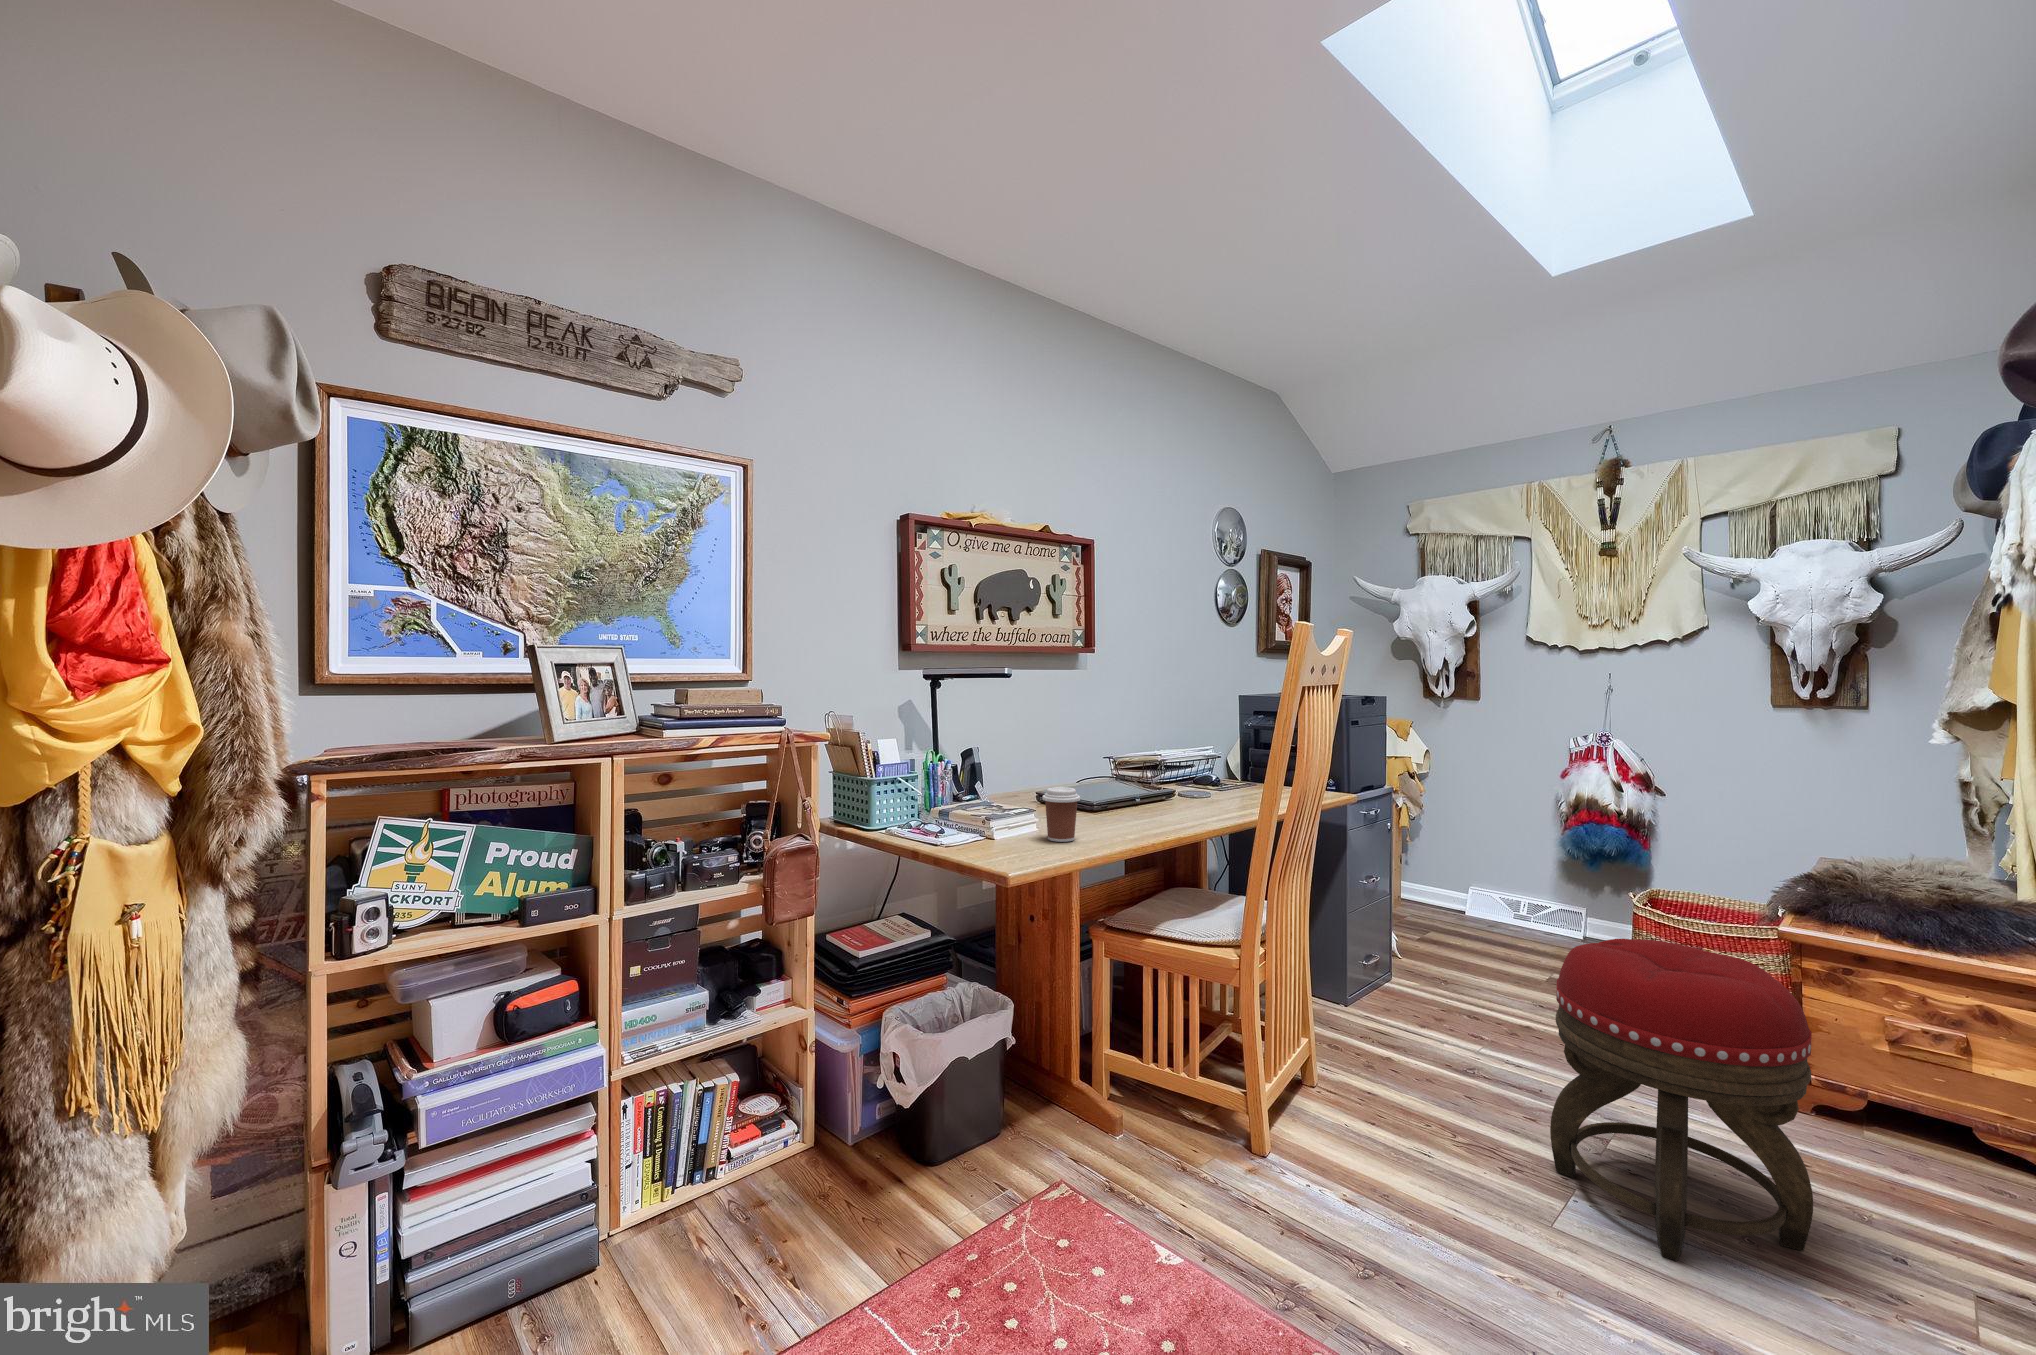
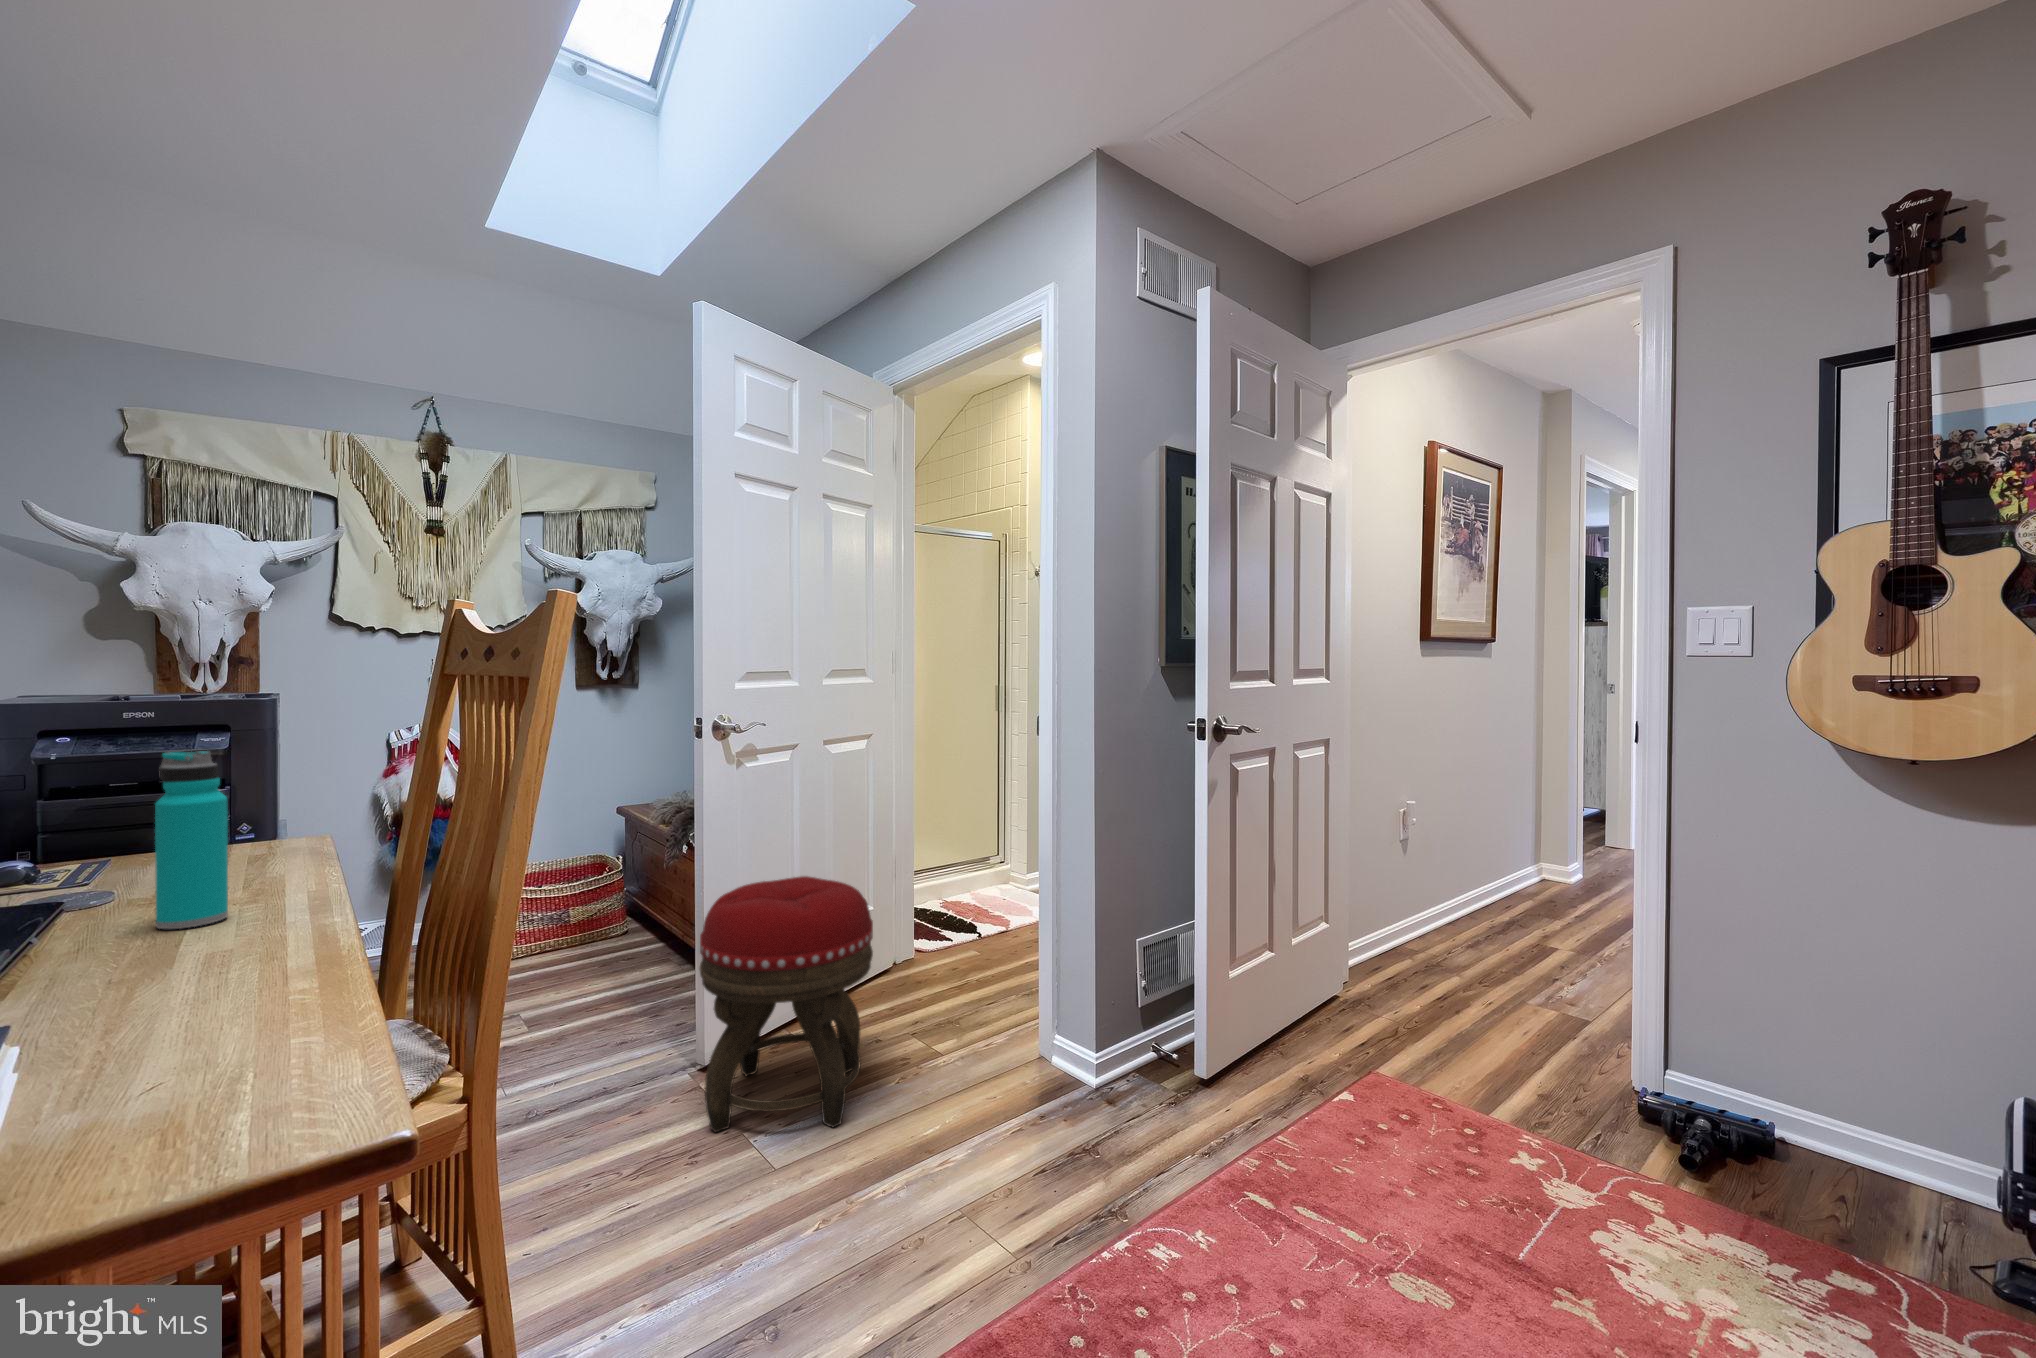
water bottle: none [1170,725,1197,815] -> present [155,751,228,929]
coffee cup: present [1043,787,1080,842] -> none [105,909,237,1055]

